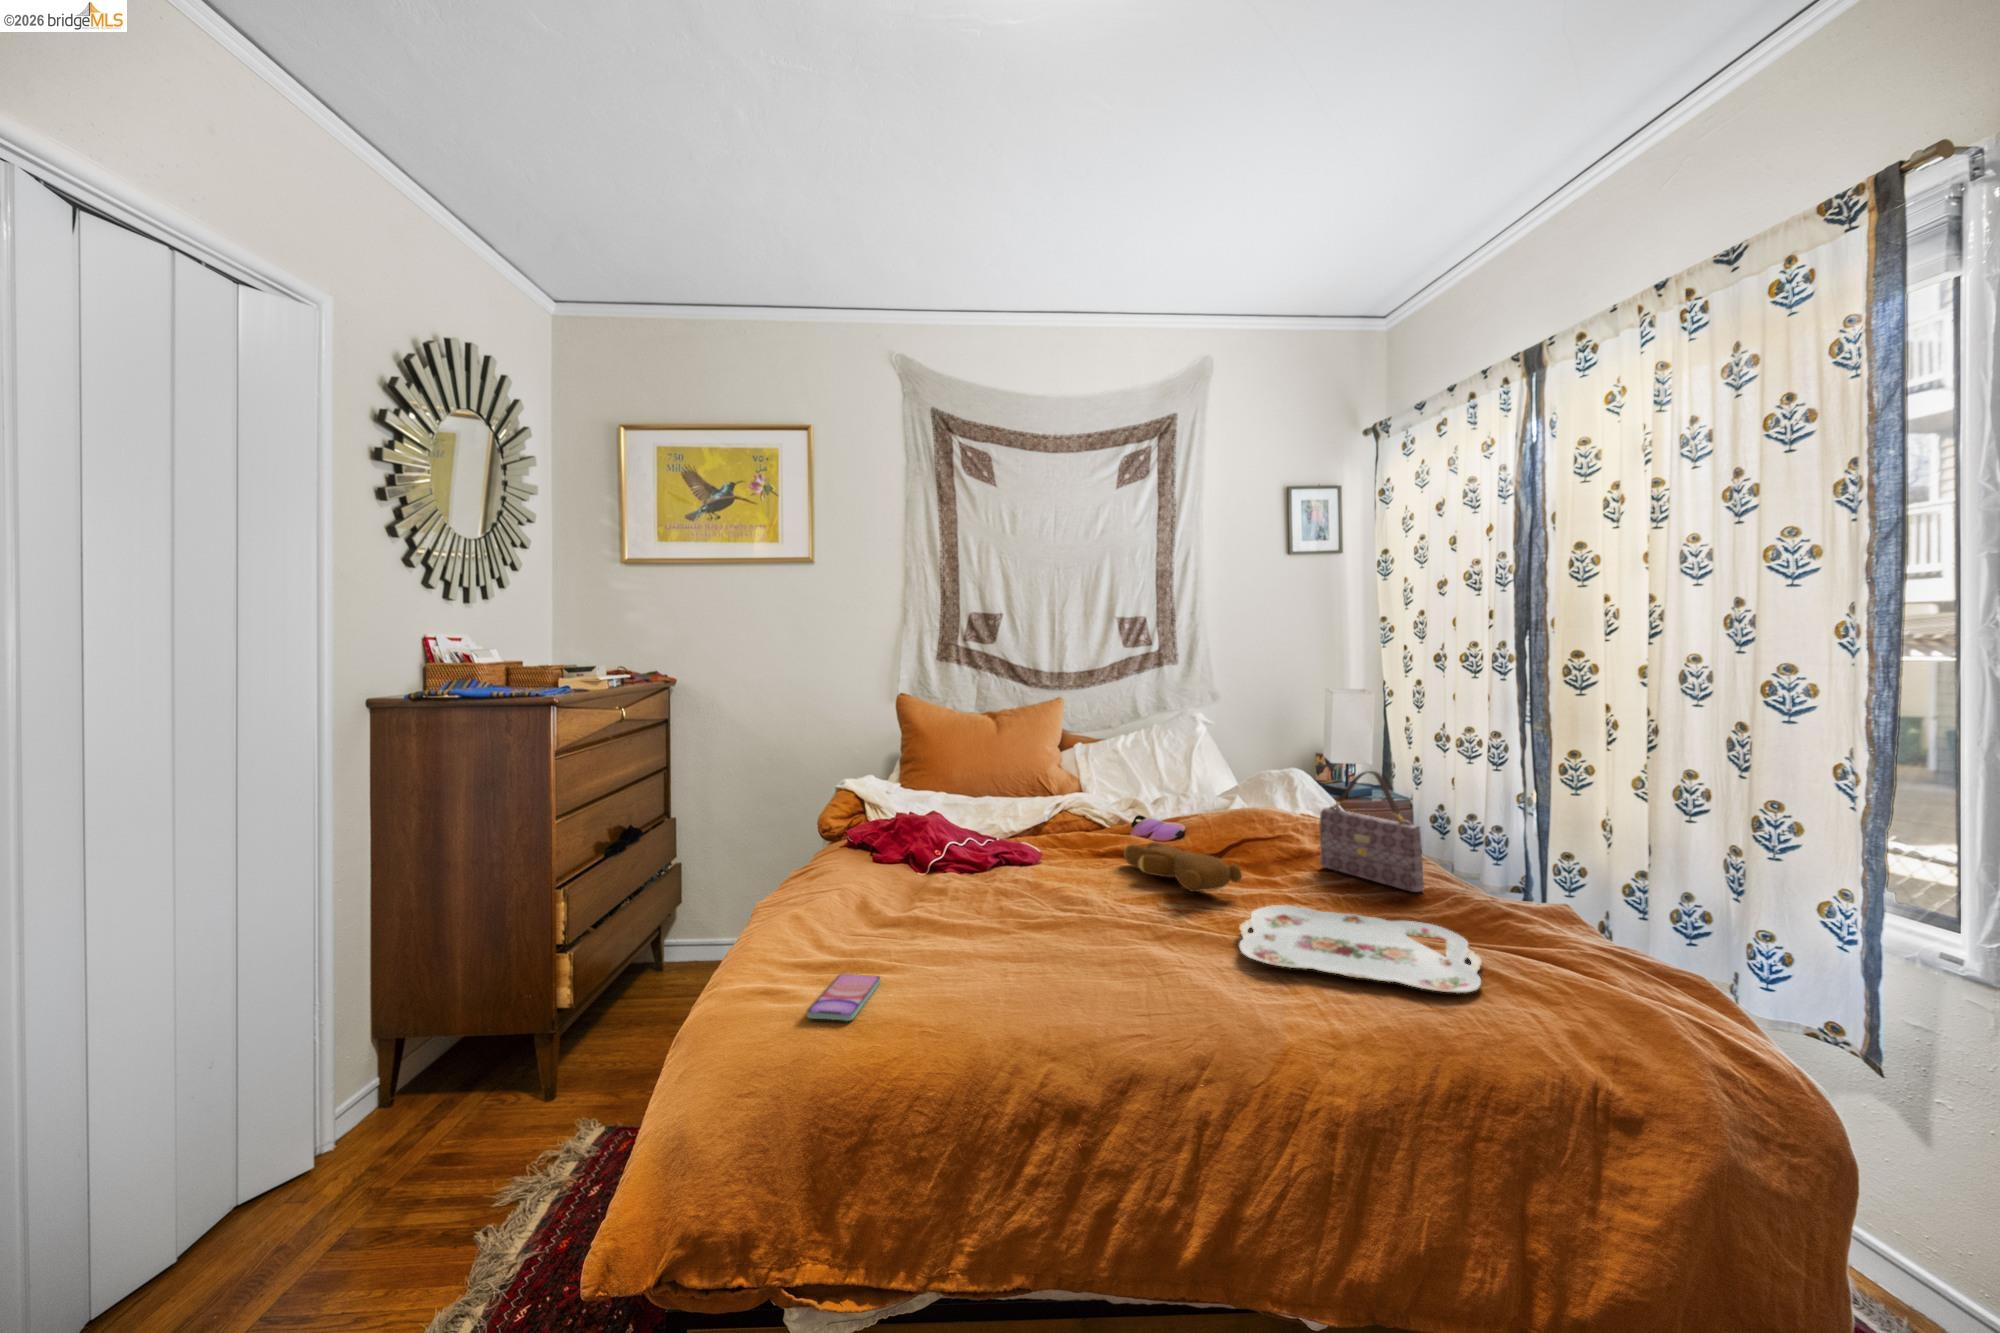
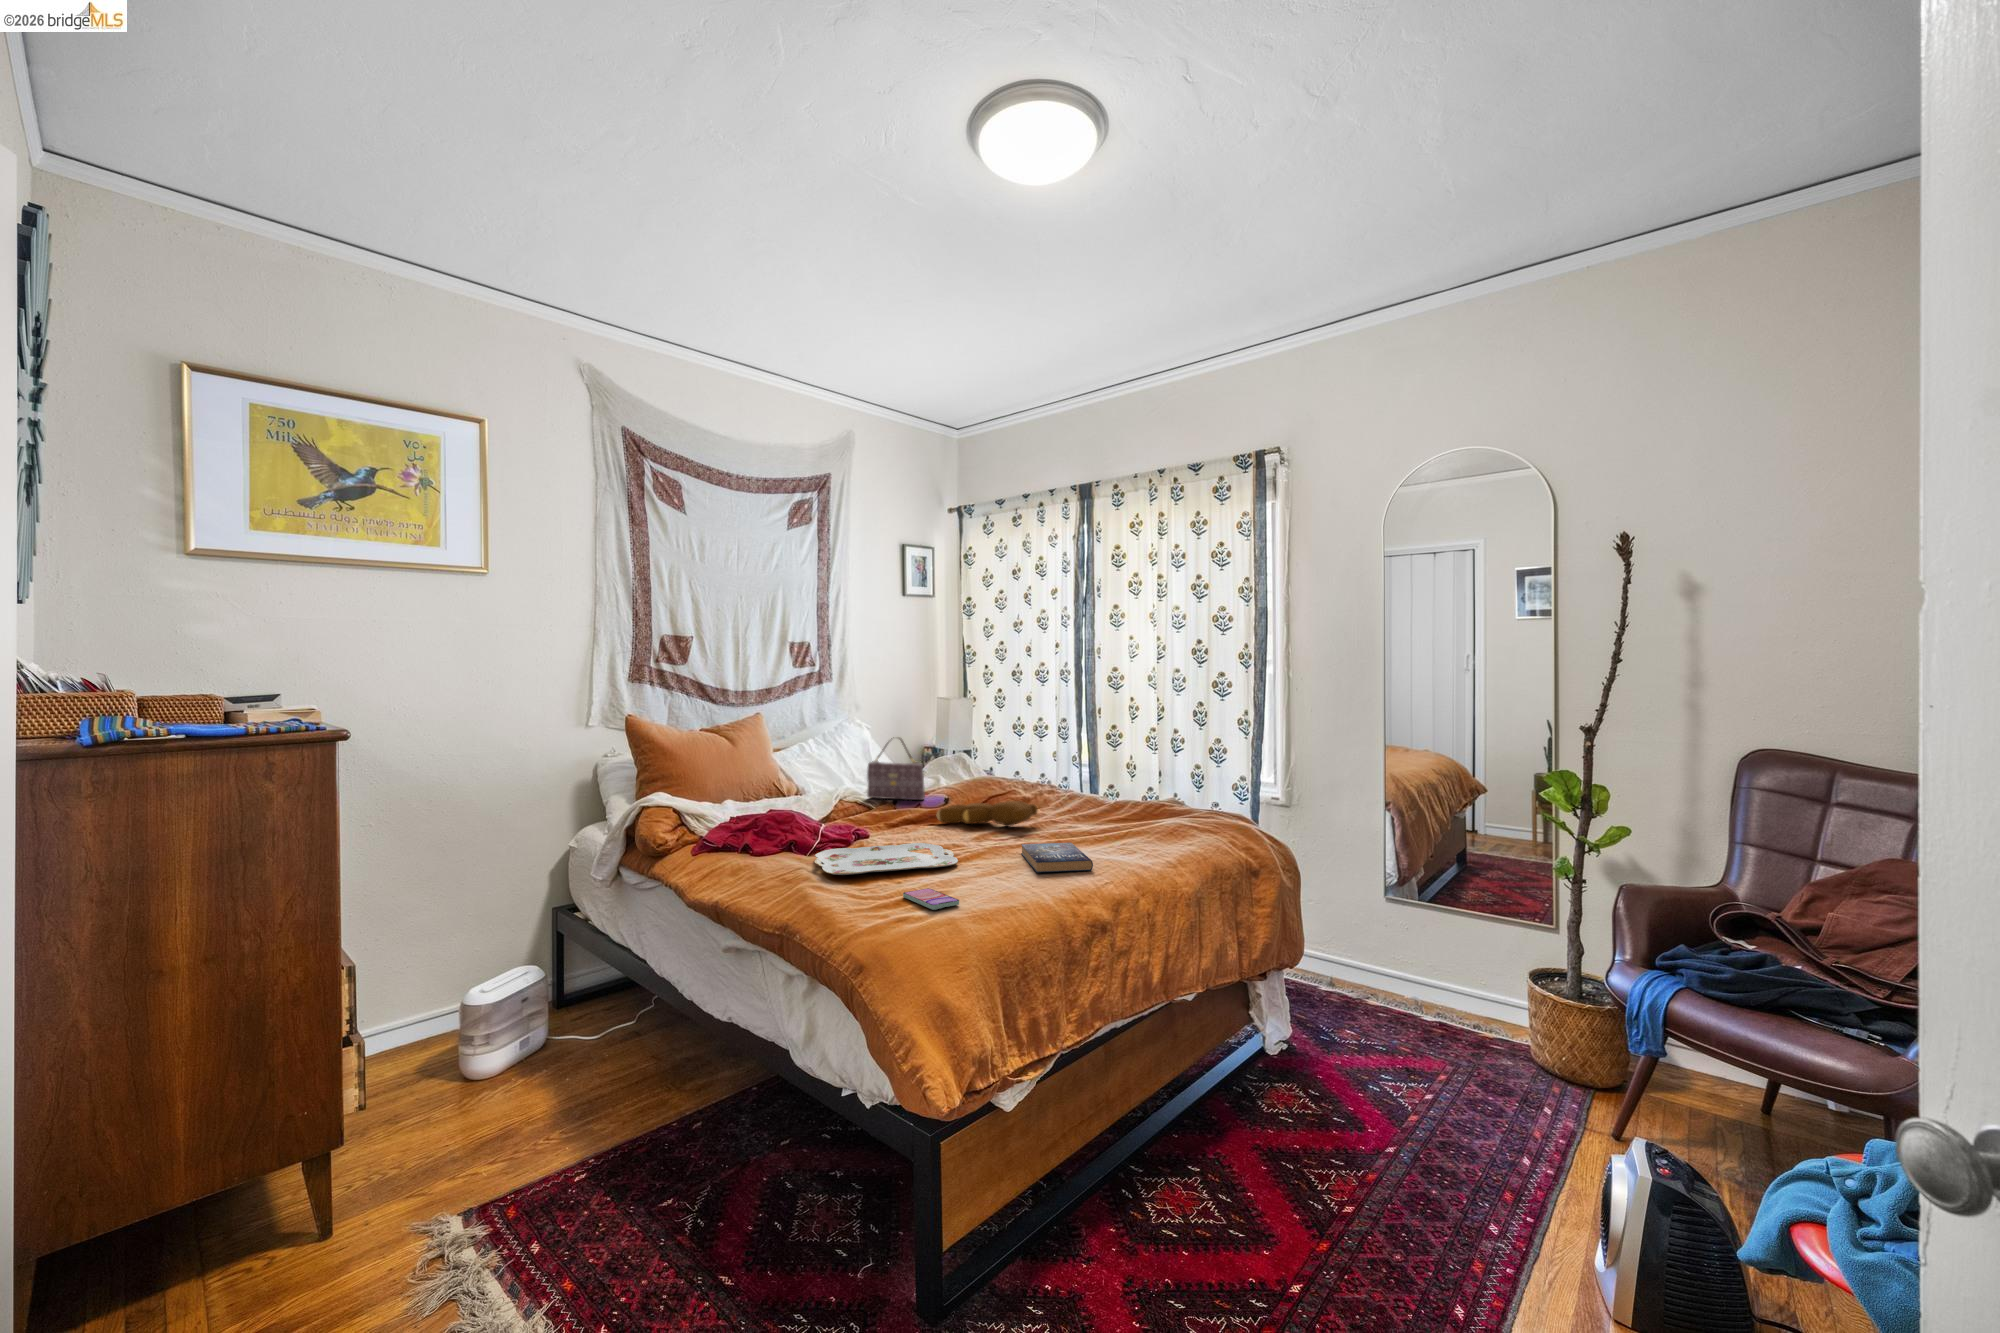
handbag: present [1319,771,1424,892] -> present [867,738,925,800]
serving tray: present [1239,905,1482,993] -> present [815,843,958,875]
book: none [1051,934,1194,1020] -> present [1021,843,1093,873]

